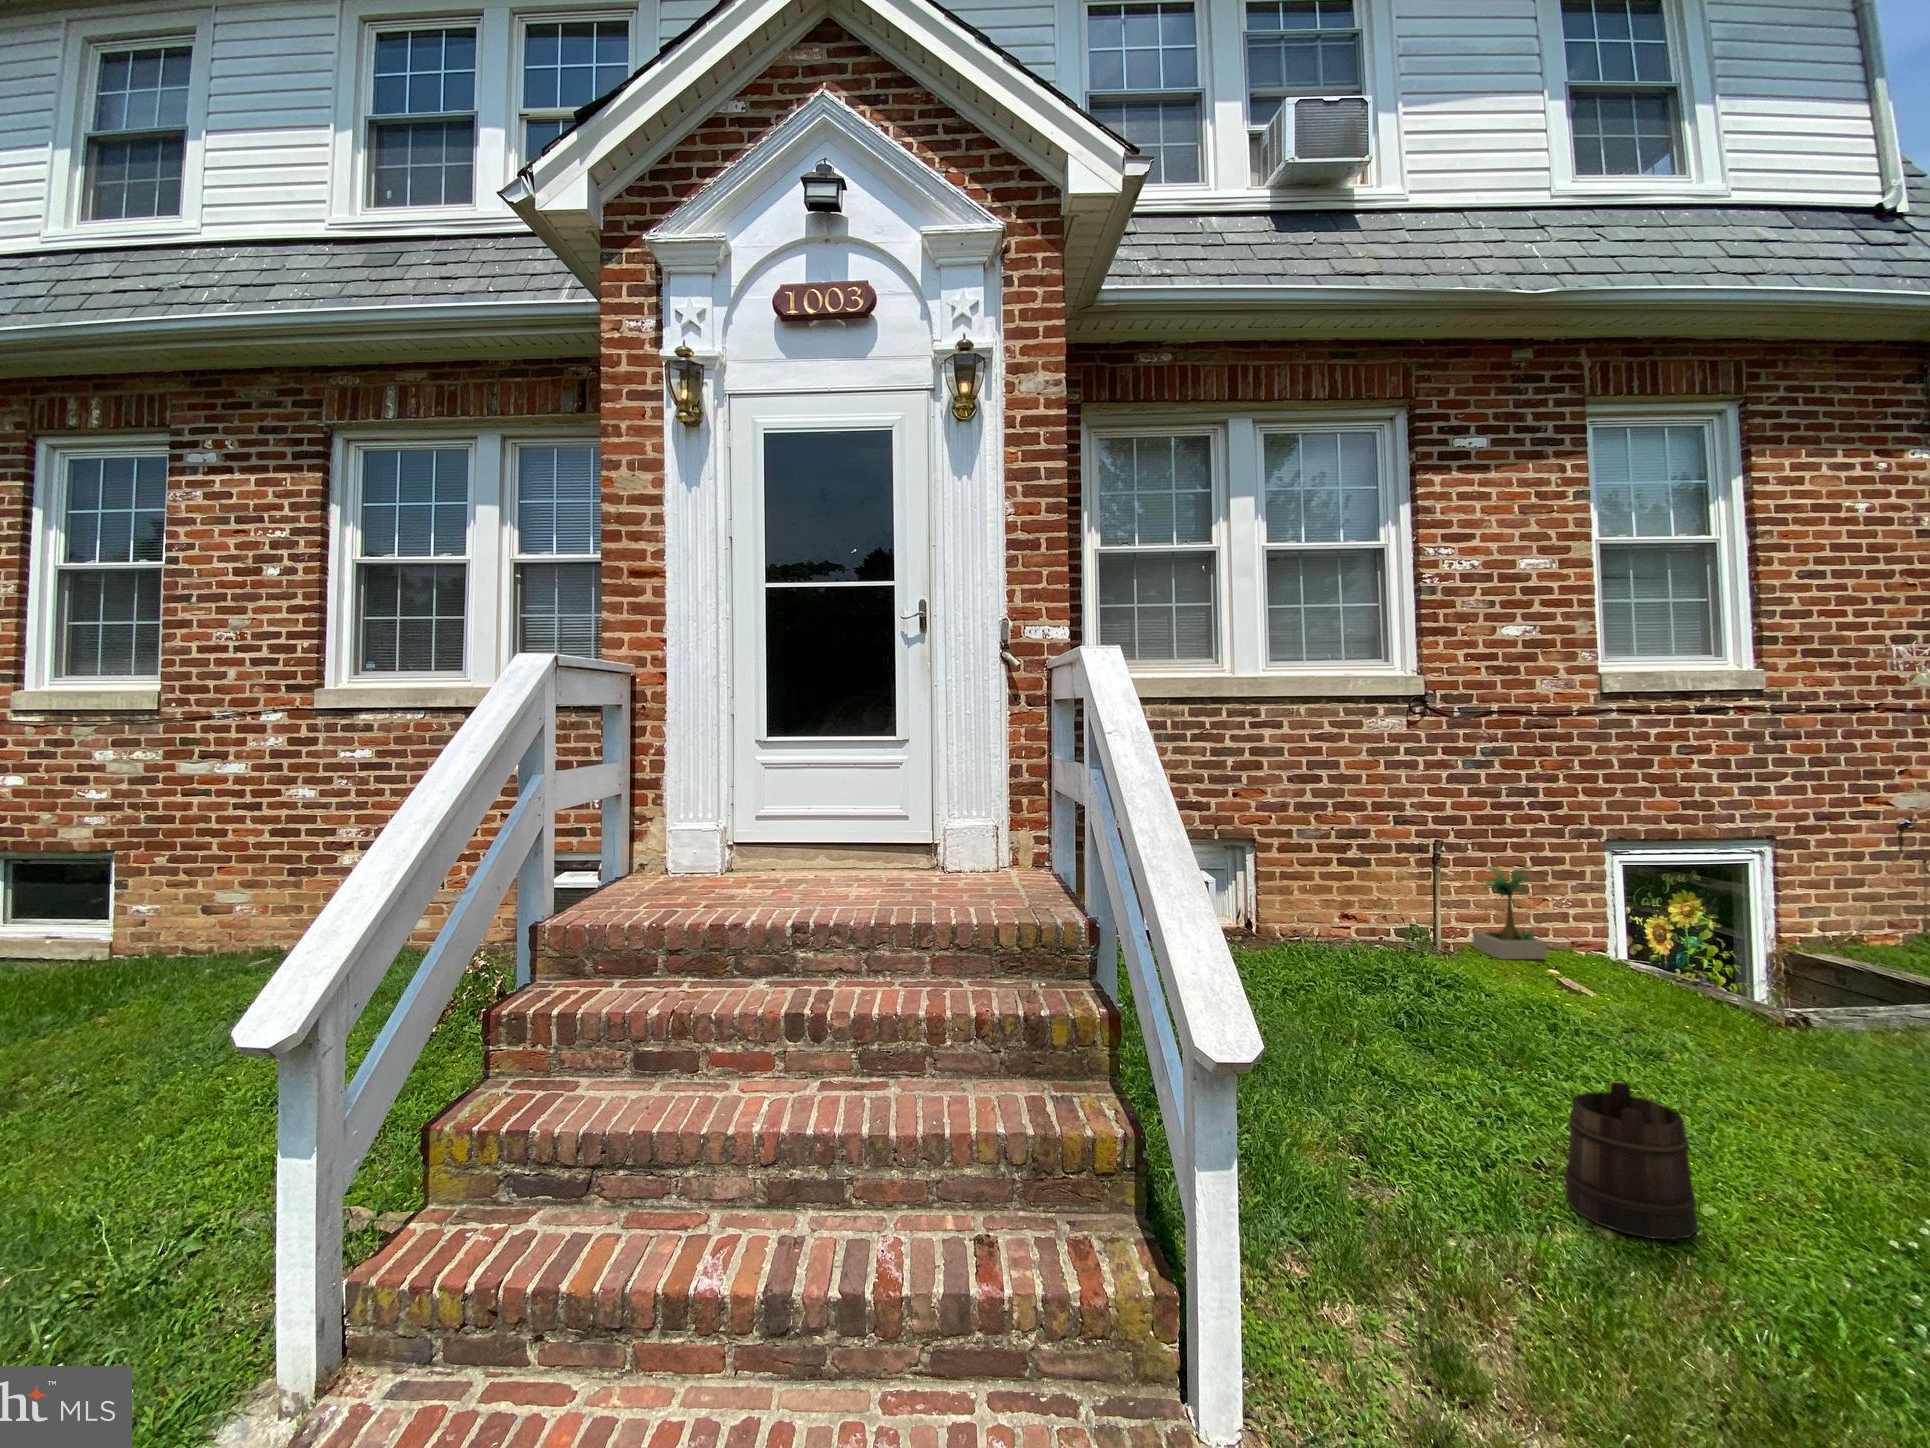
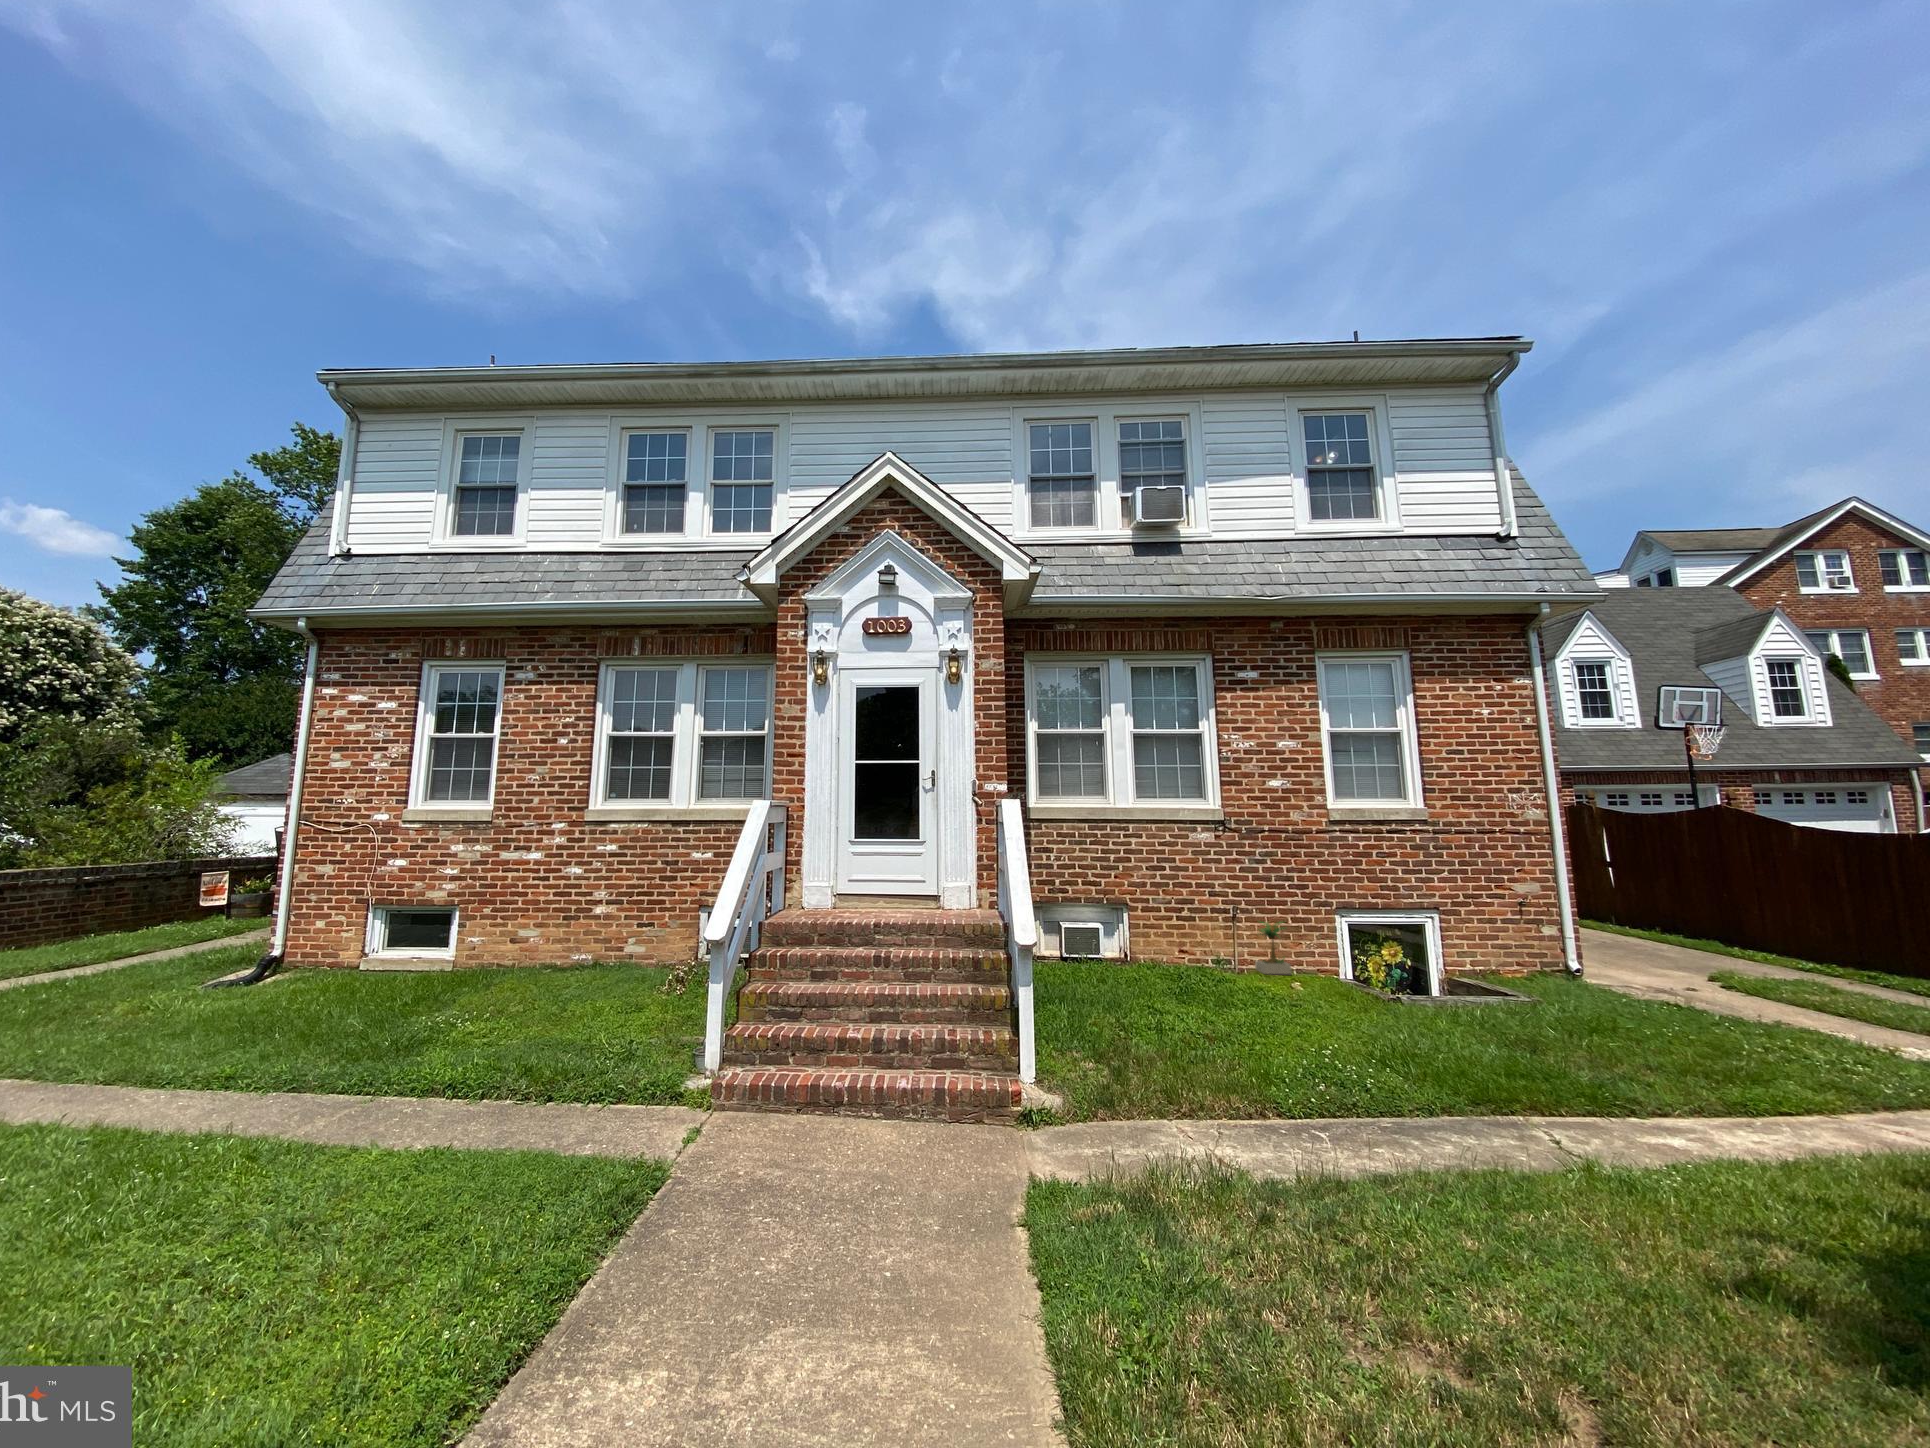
bucket: present [1565,1082,1697,1239] -> none [1202,990,1250,1047]

